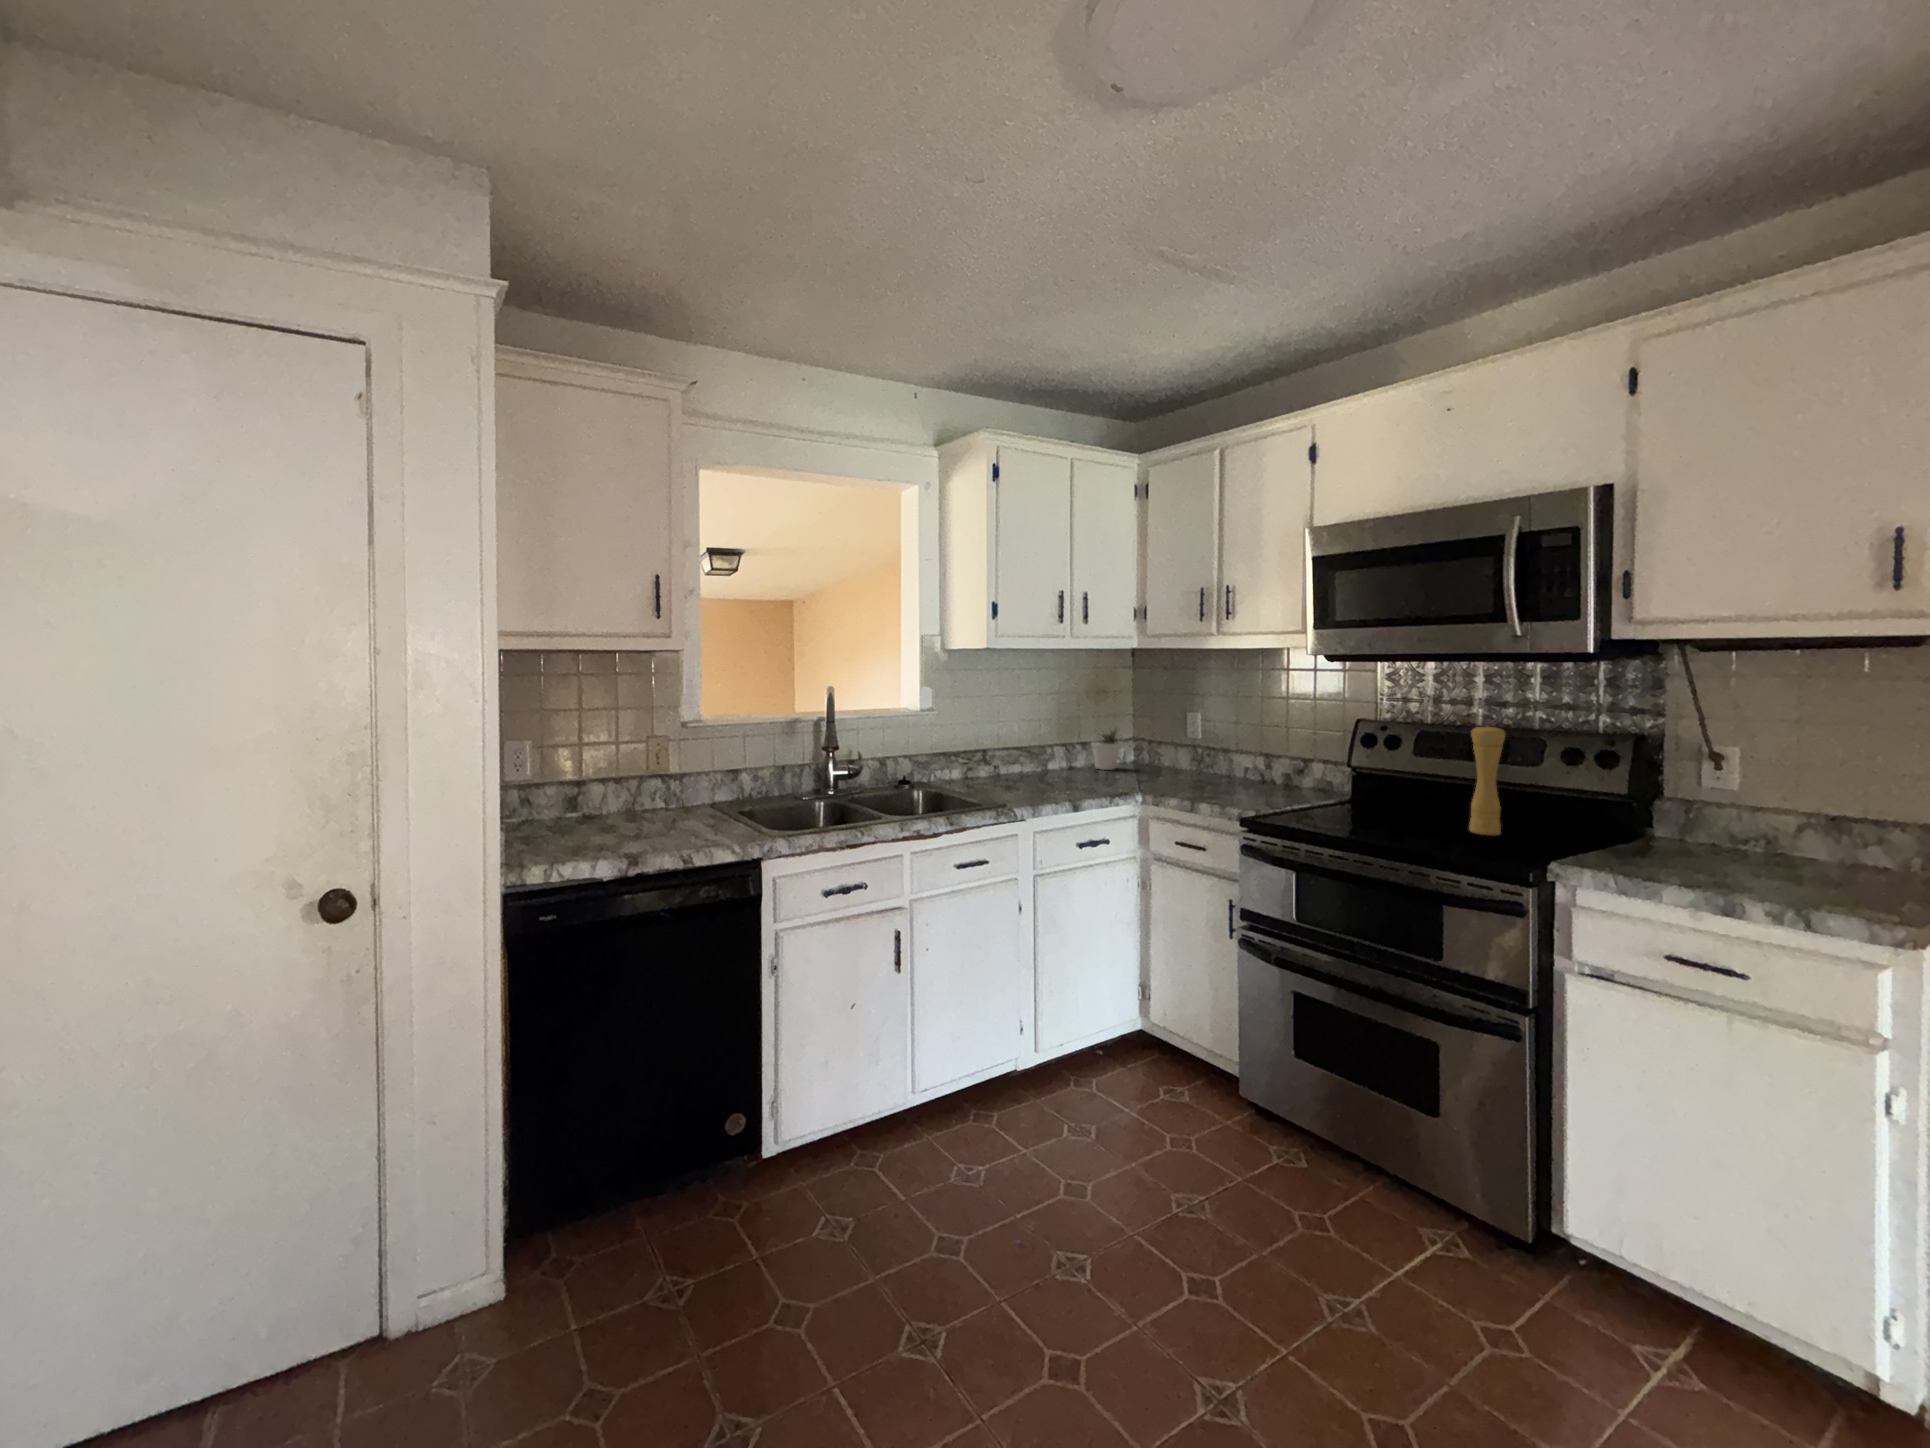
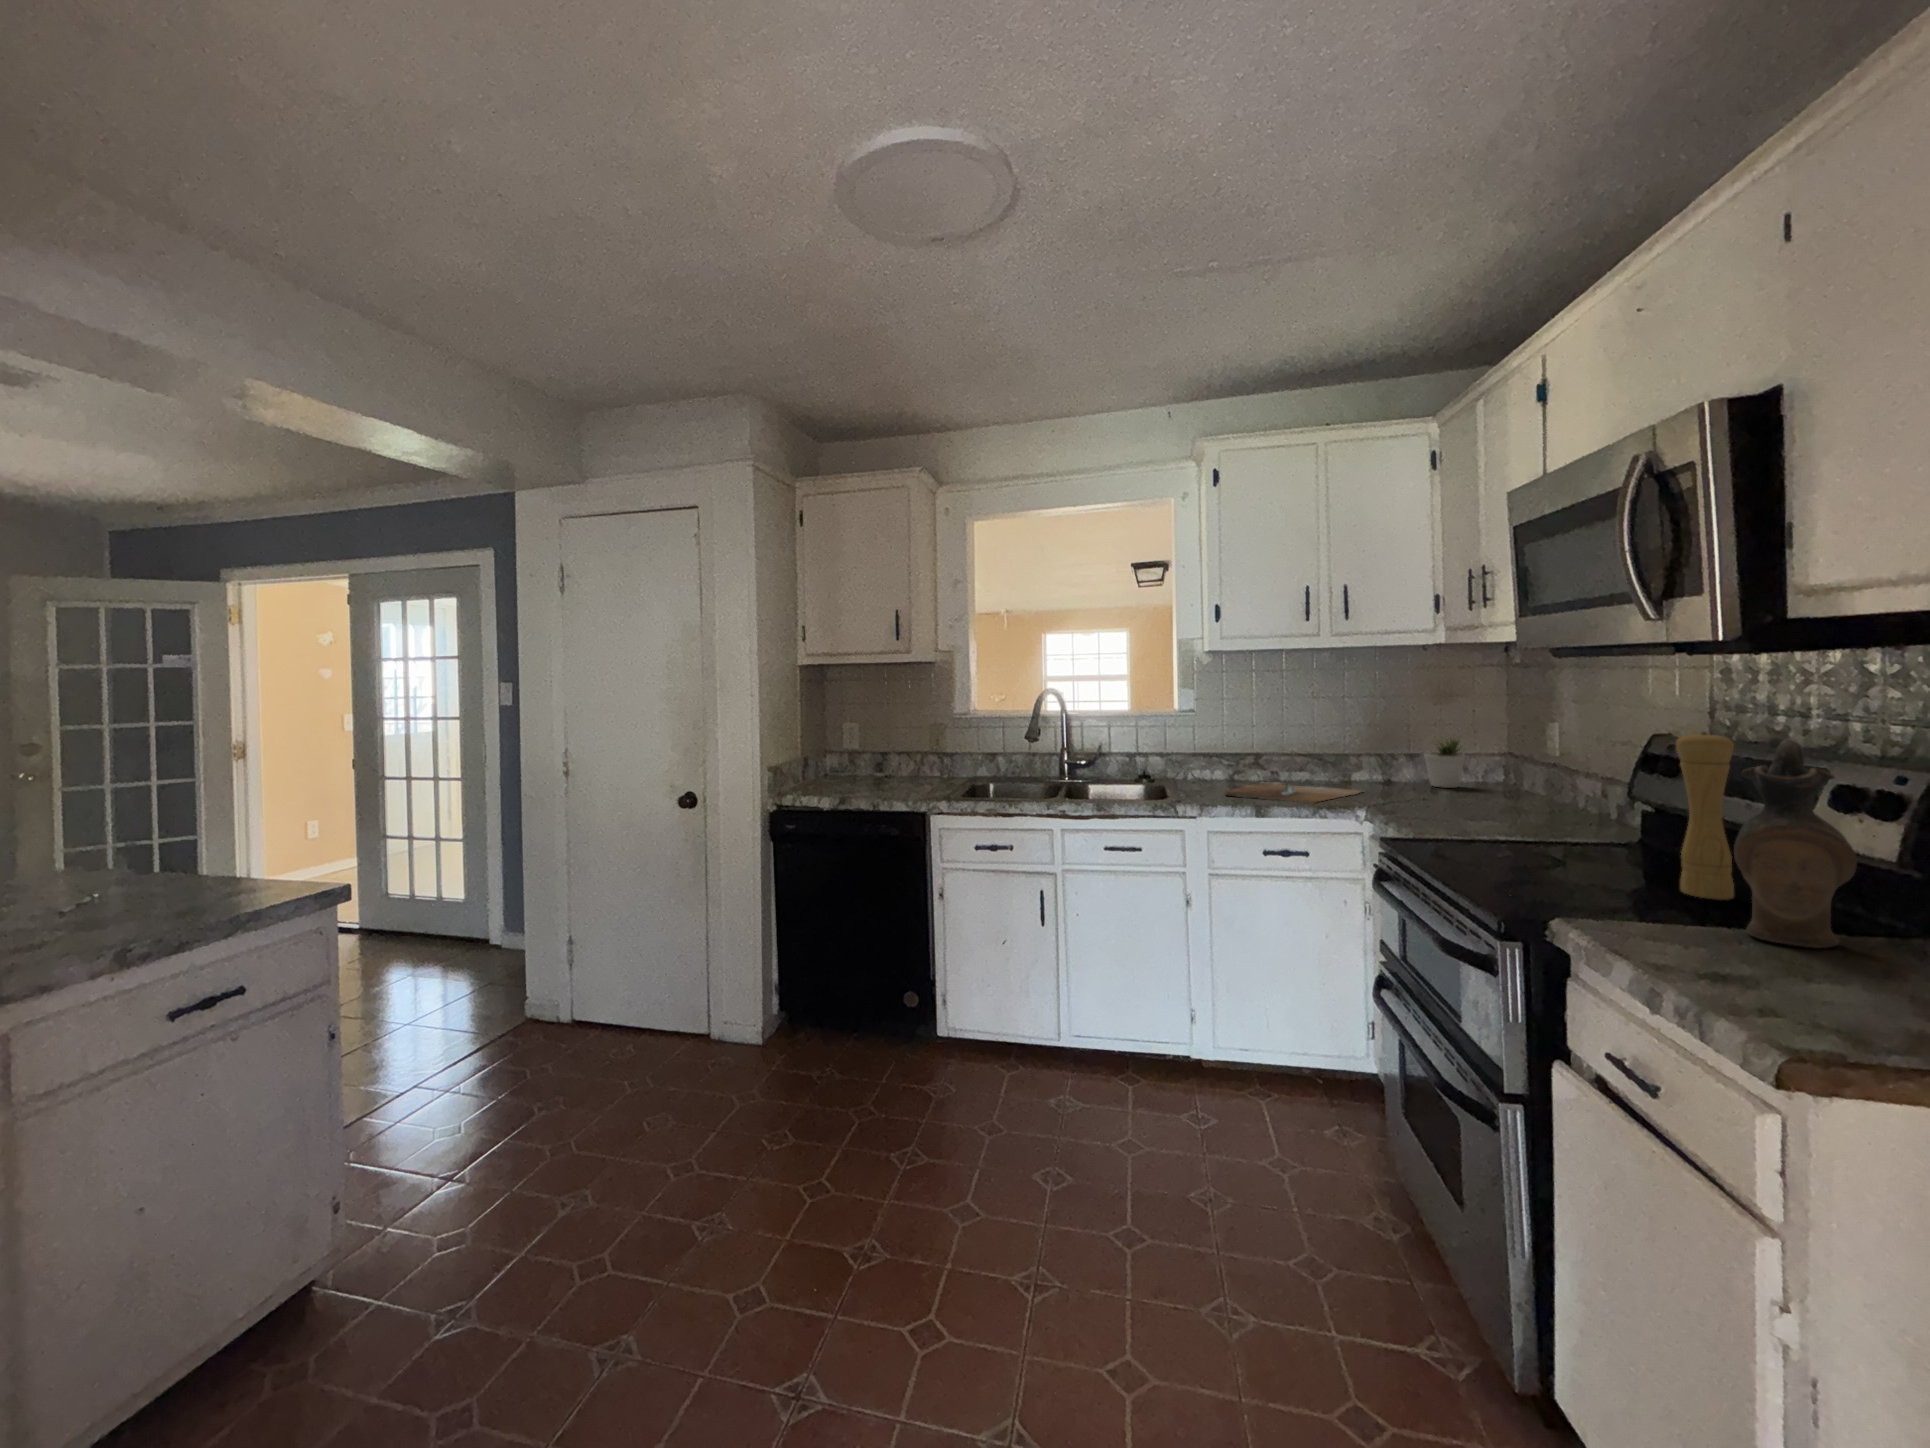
ceramic pitcher: none [1570,731,1640,858] -> present [1734,741,1857,948]
cutting board: none [987,776,1089,795] -> present [1226,782,1361,803]

